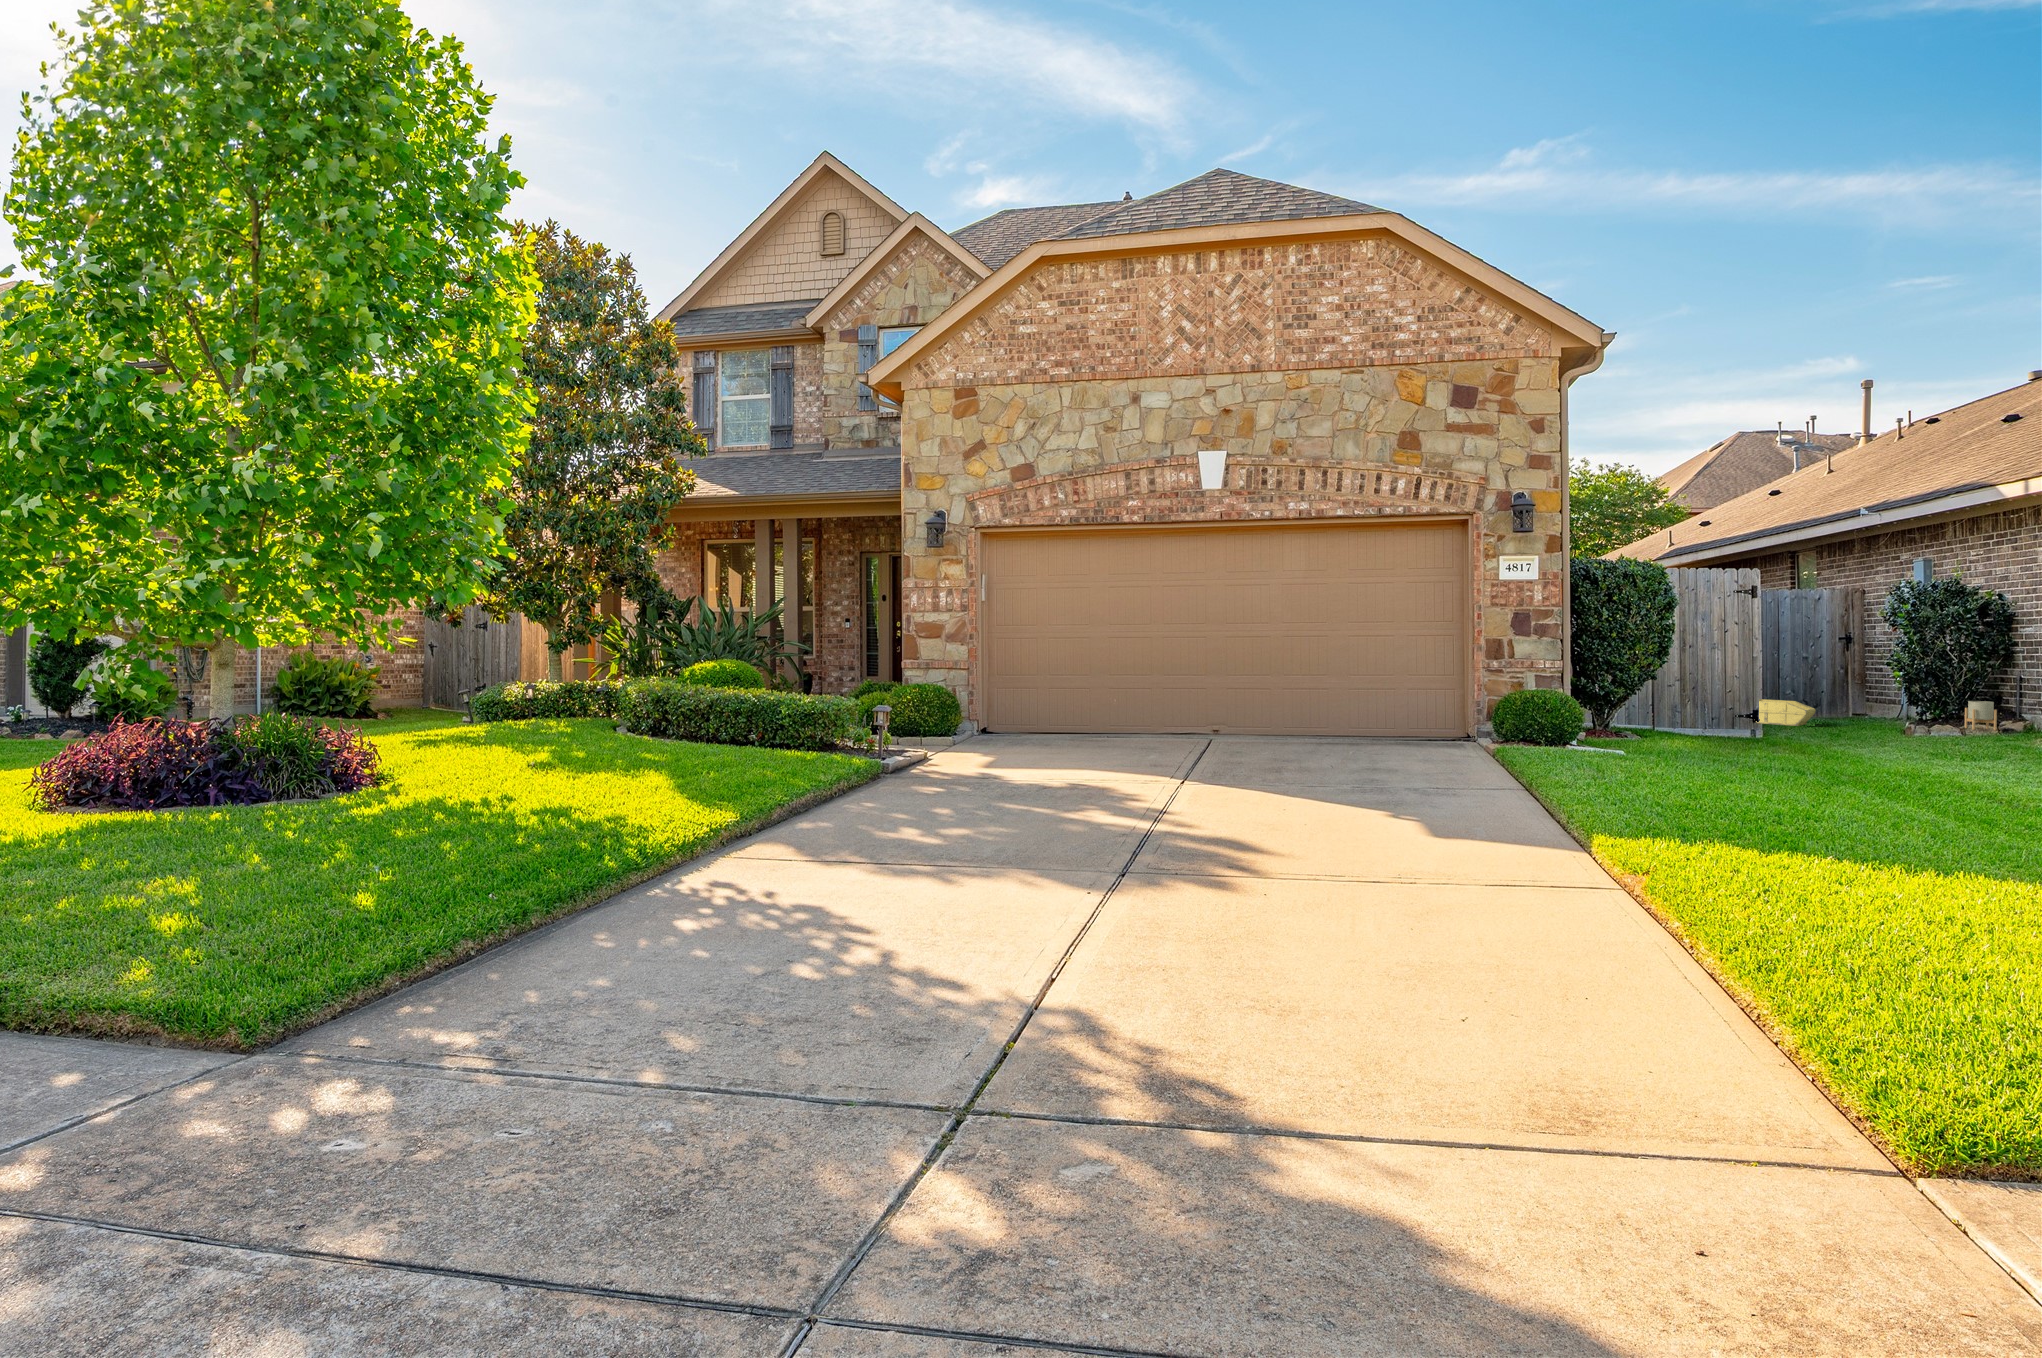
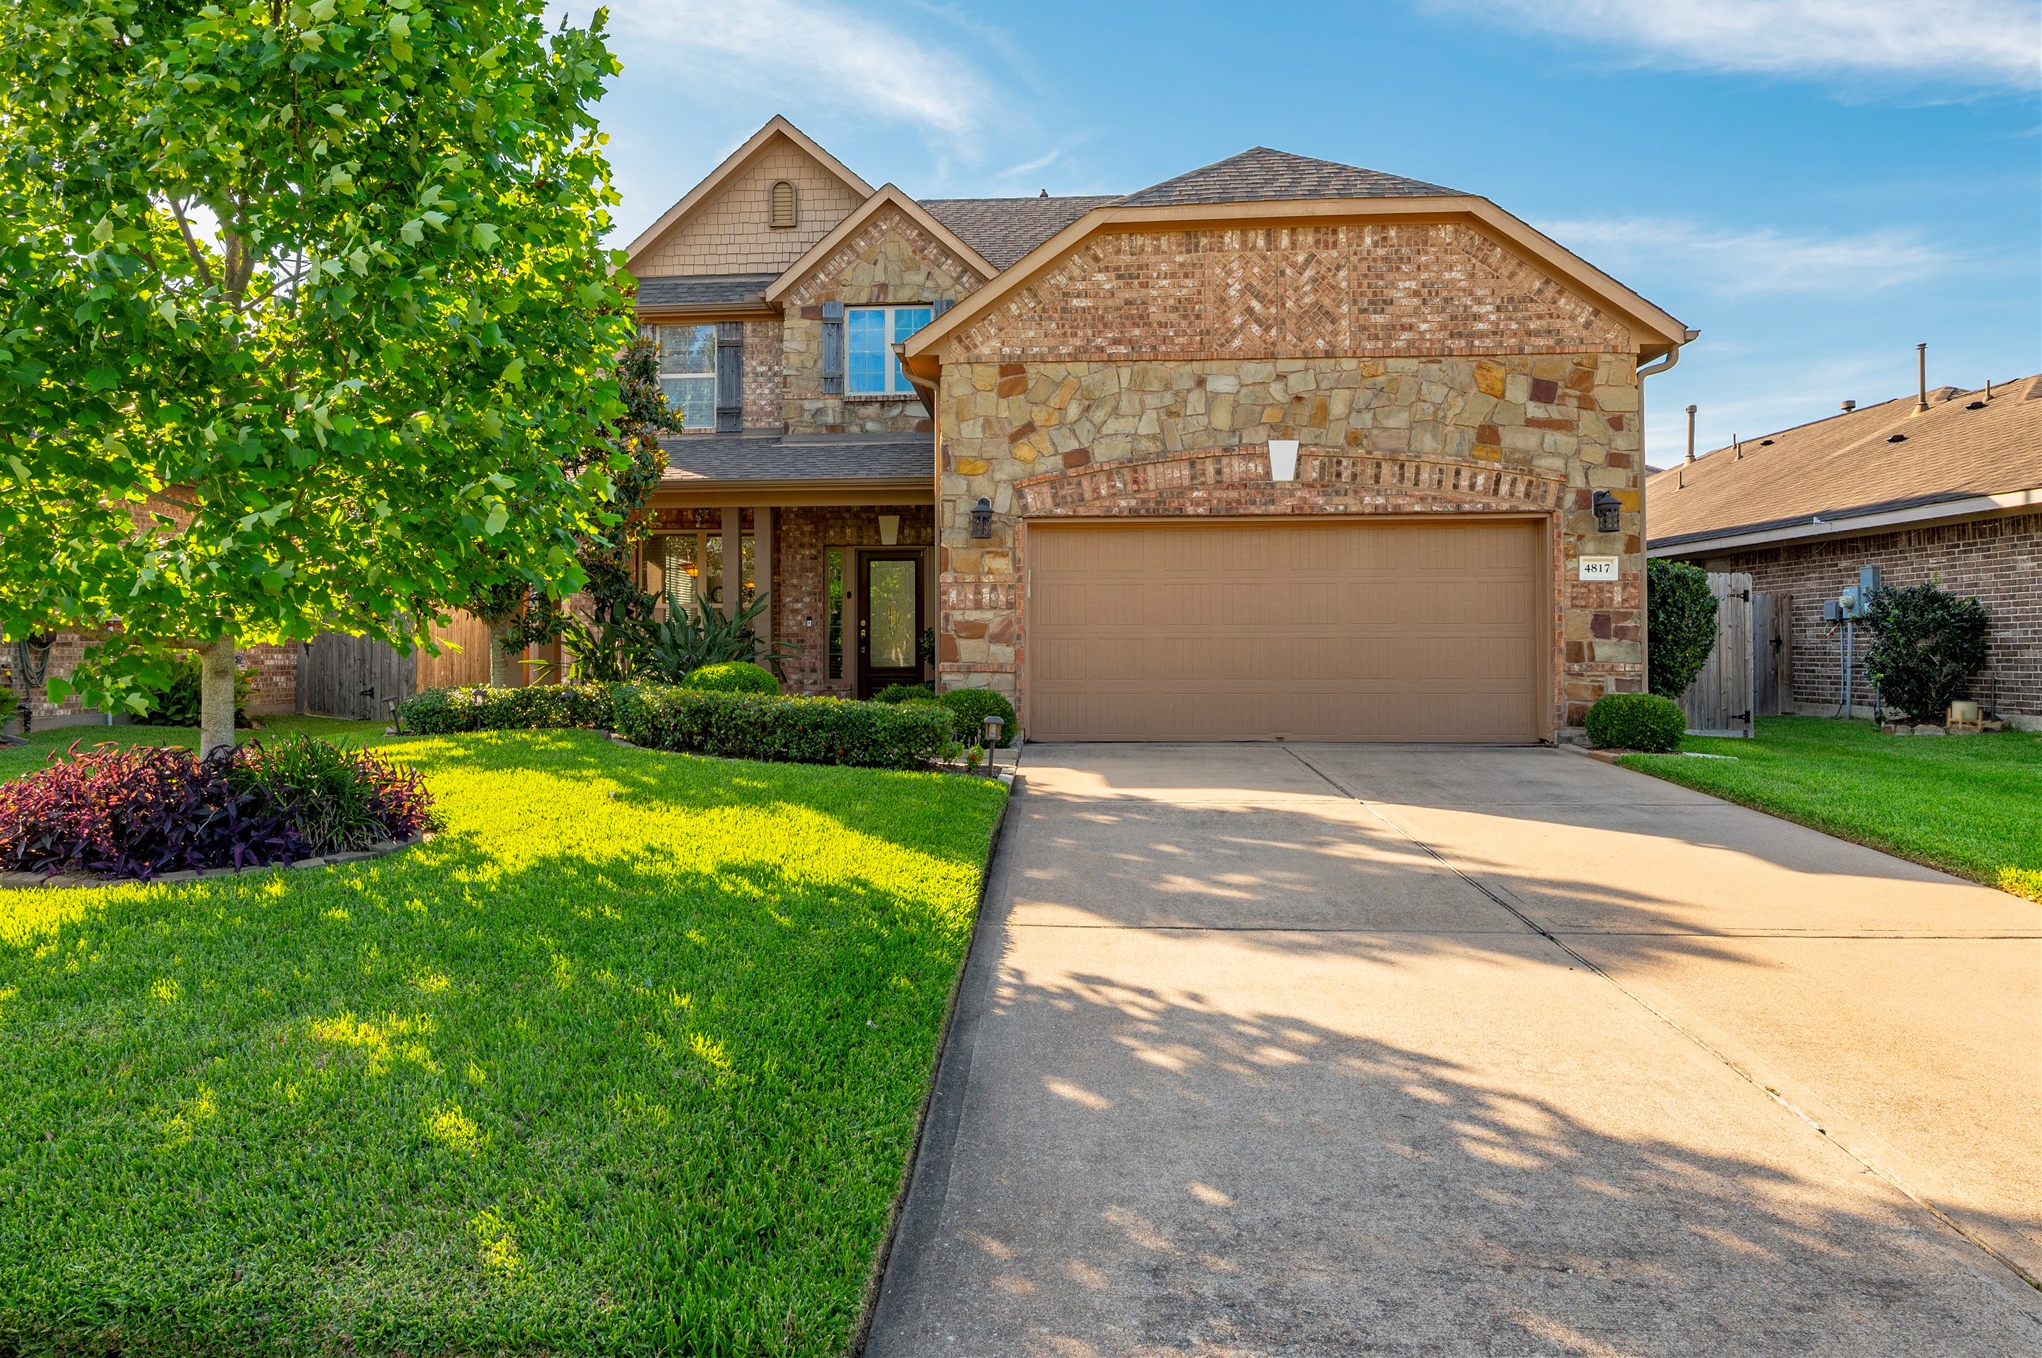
storage bin: present [1756,699,1816,726] -> none [1751,700,1814,726]

